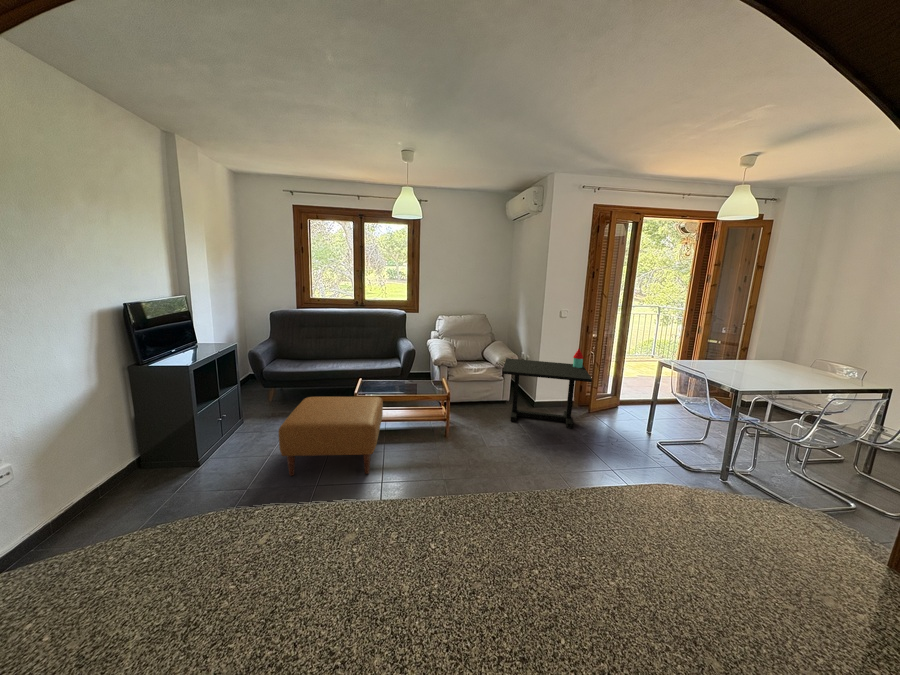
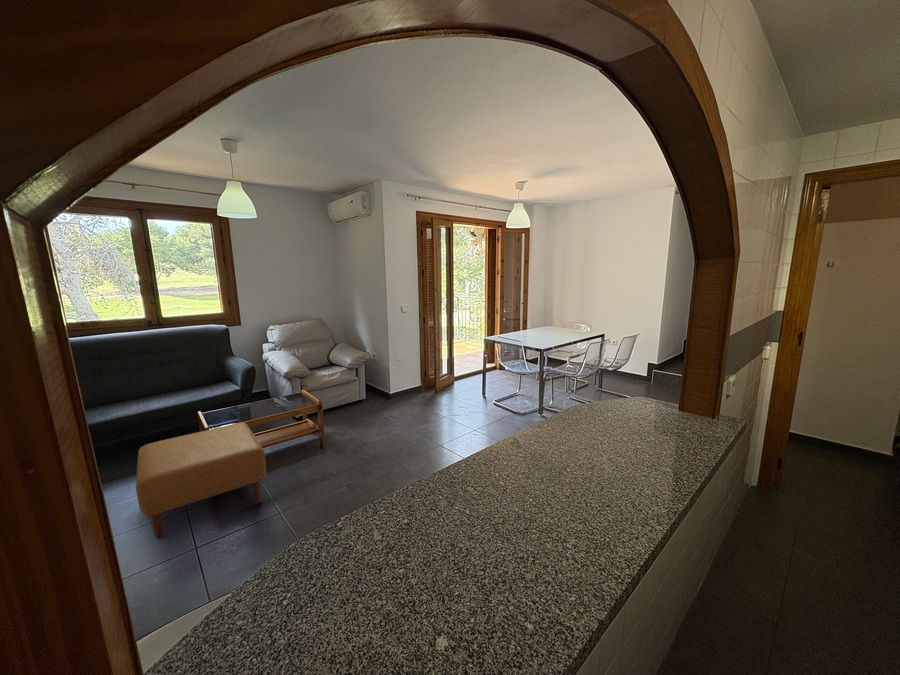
side table: present [502,348,592,428] -> none [358,338,440,416]

